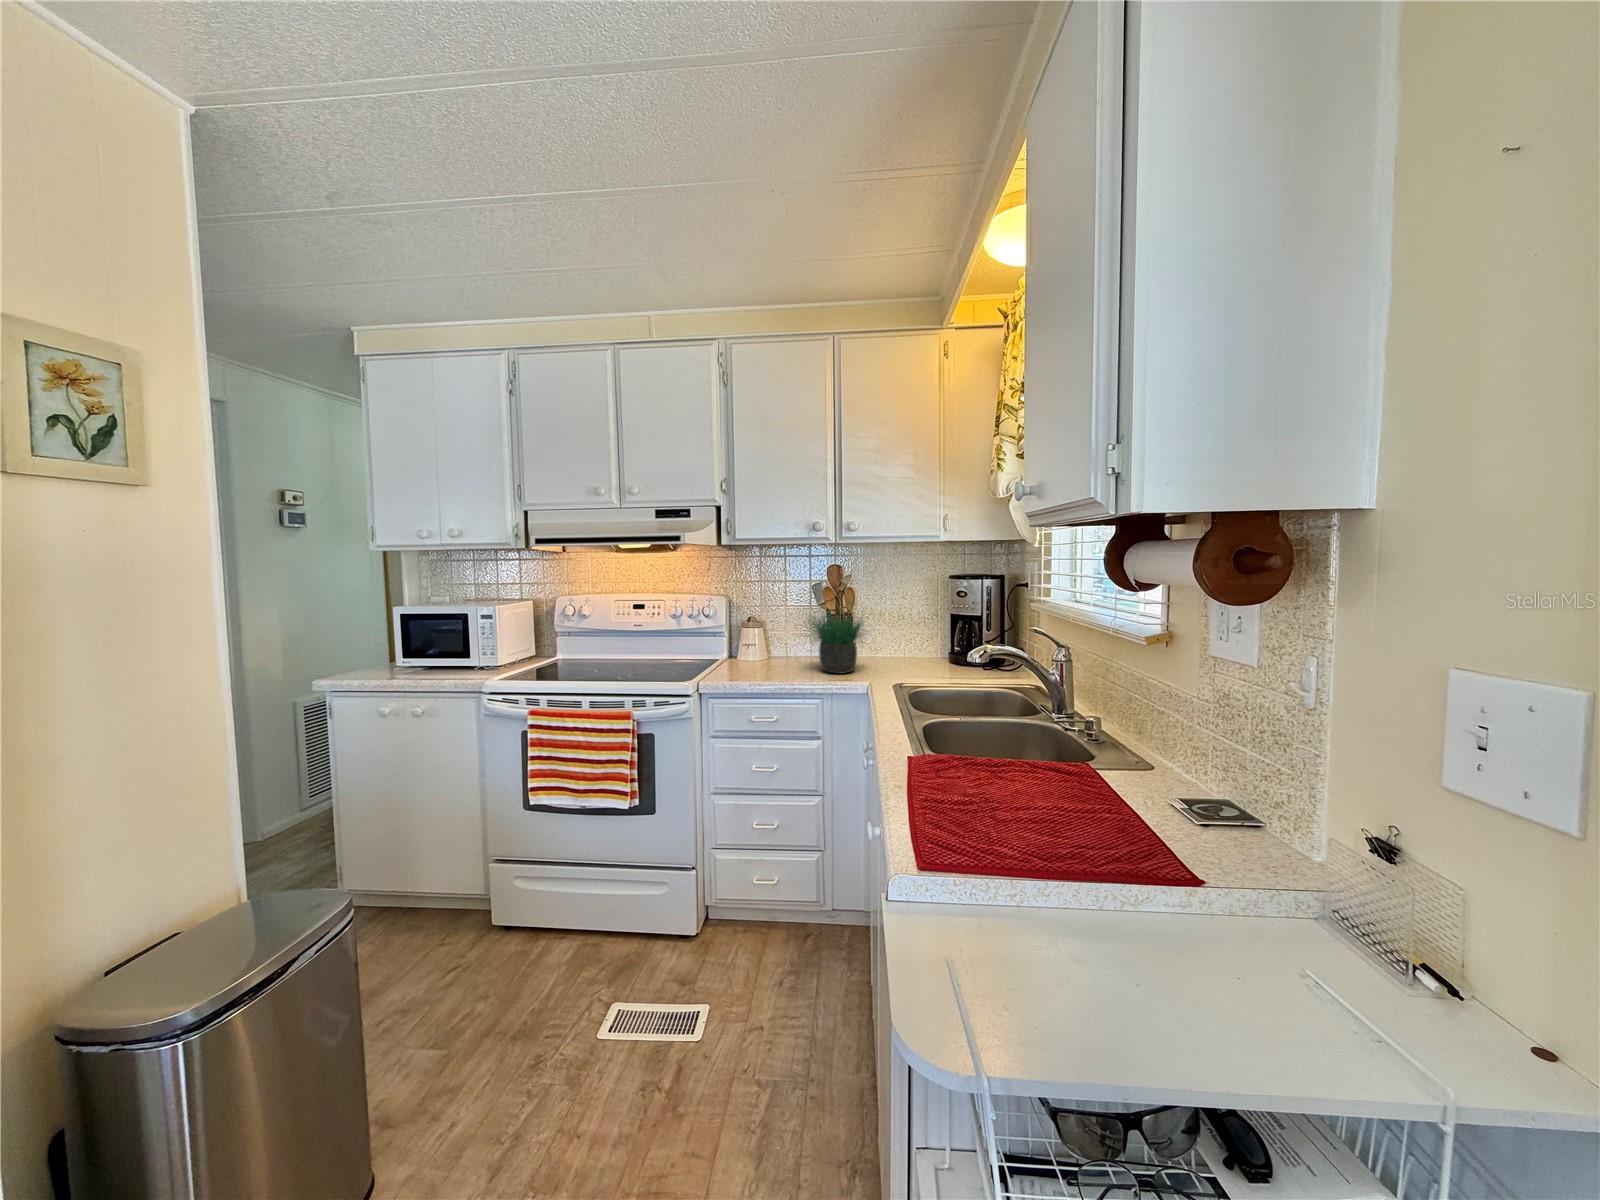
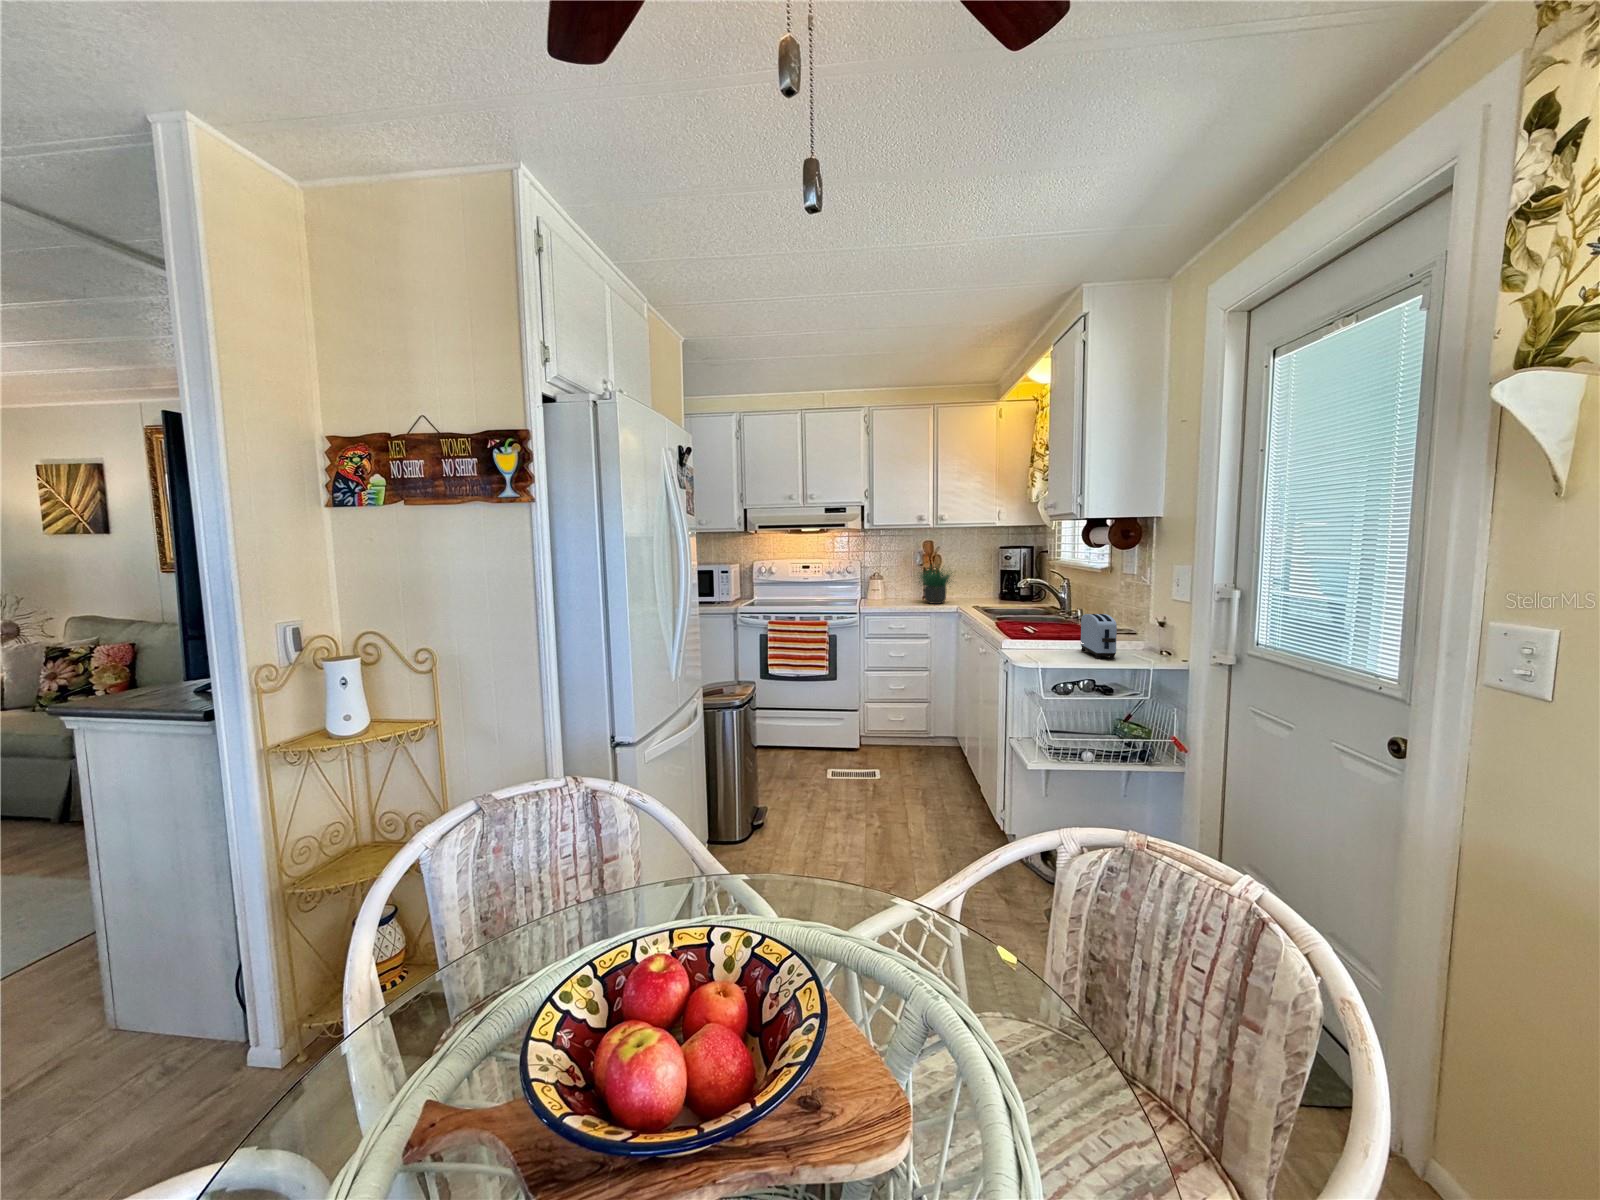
toaster: none [1119,804,1269,1007] -> present [1081,614,1117,660]

